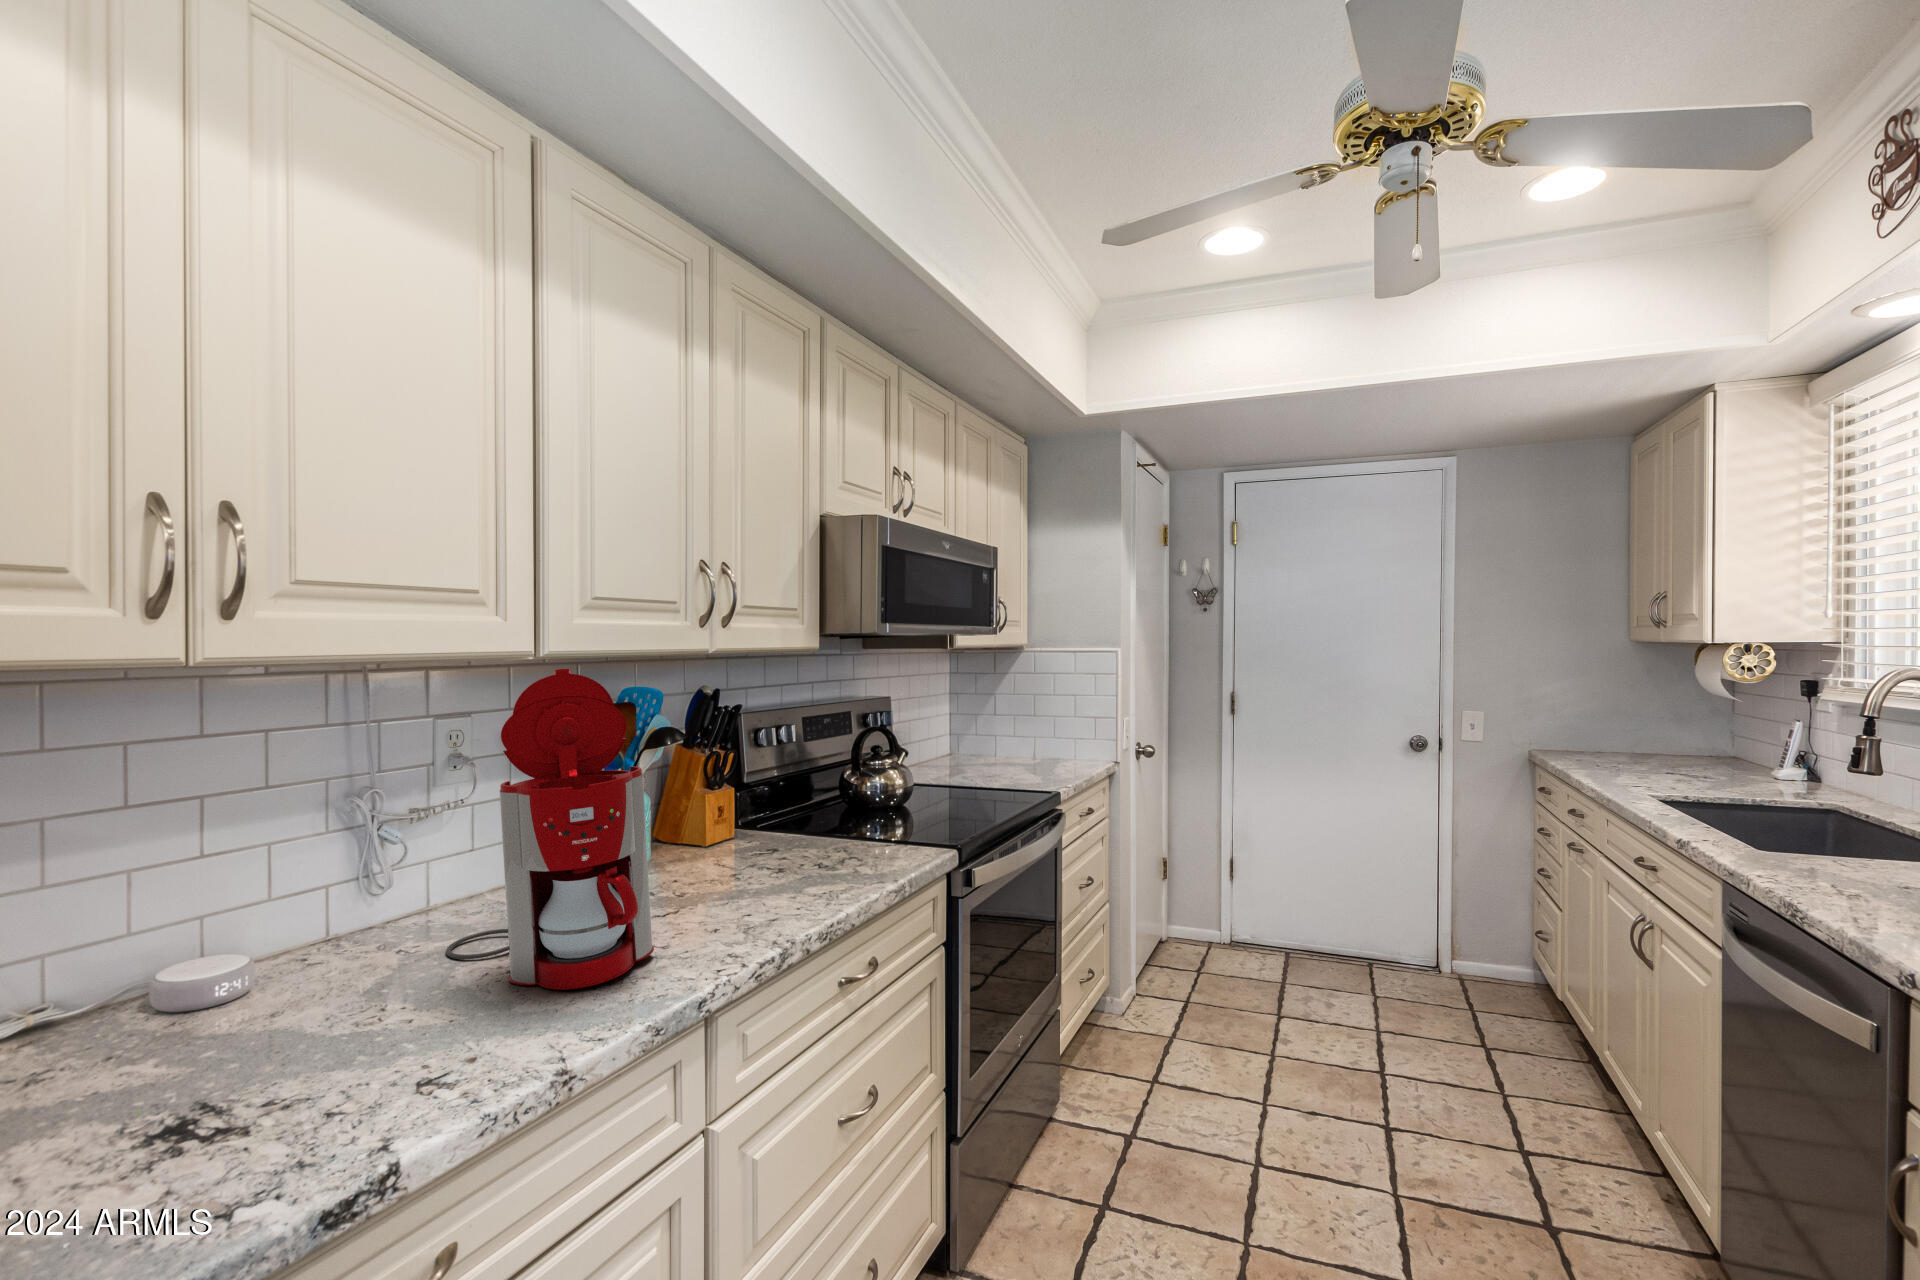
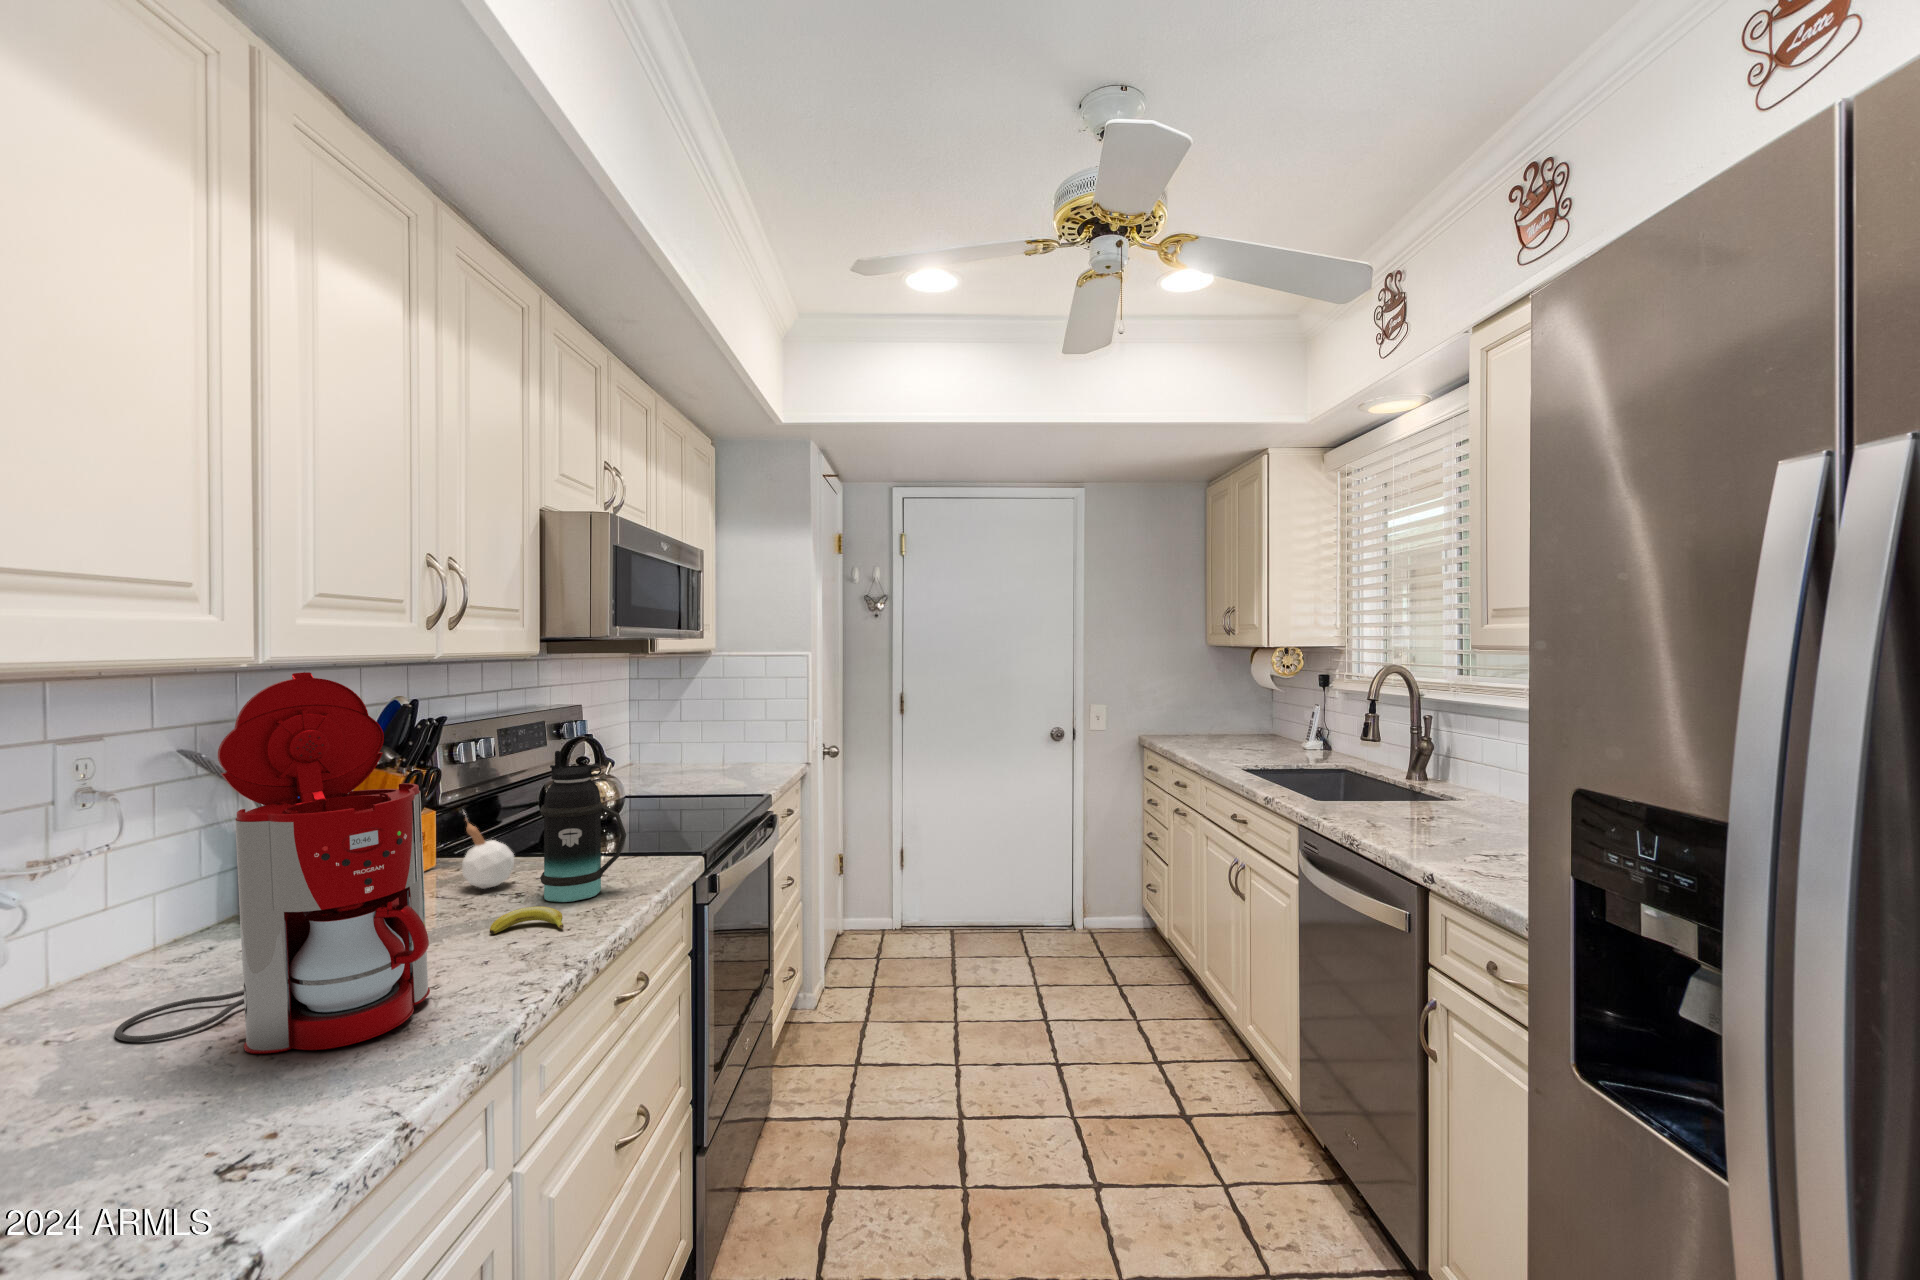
bottle: none [792,741,866,882] -> present [540,751,626,902]
candle: none [740,789,782,861] -> present [462,818,514,889]
banana: none [734,884,795,908] -> present [490,907,564,934]

